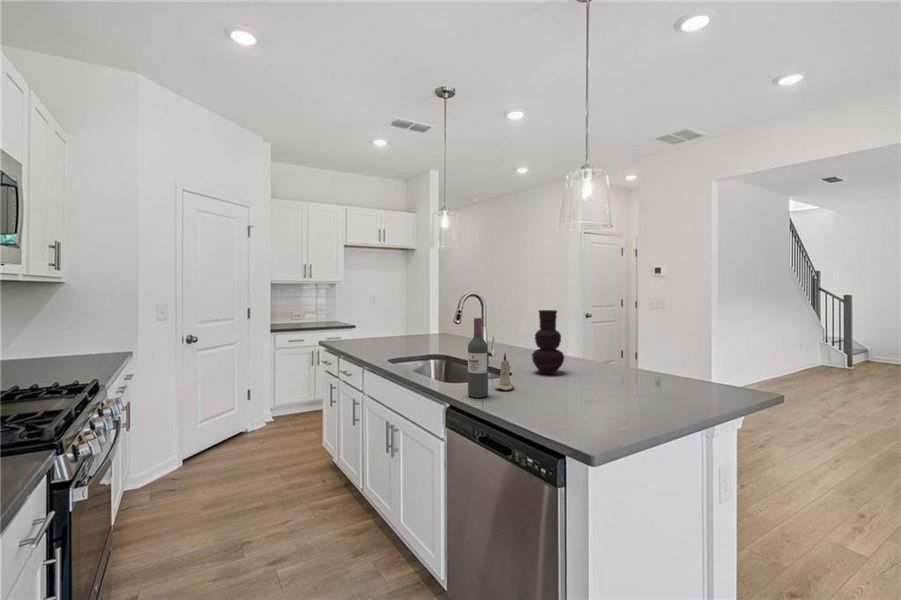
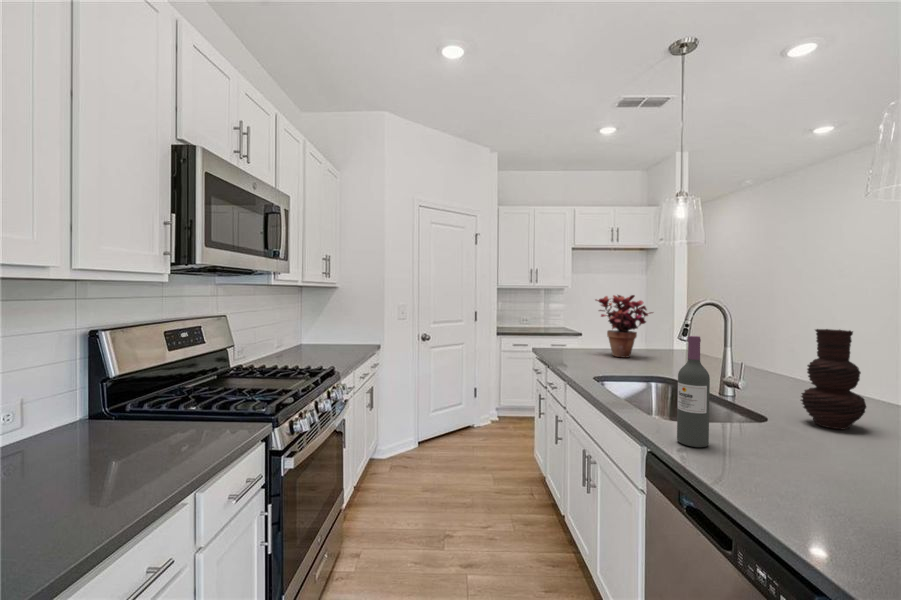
potted plant: none [378,289,427,343] -> present [596,295,653,358]
candle: present [495,353,514,390] -> none [724,387,759,443]

